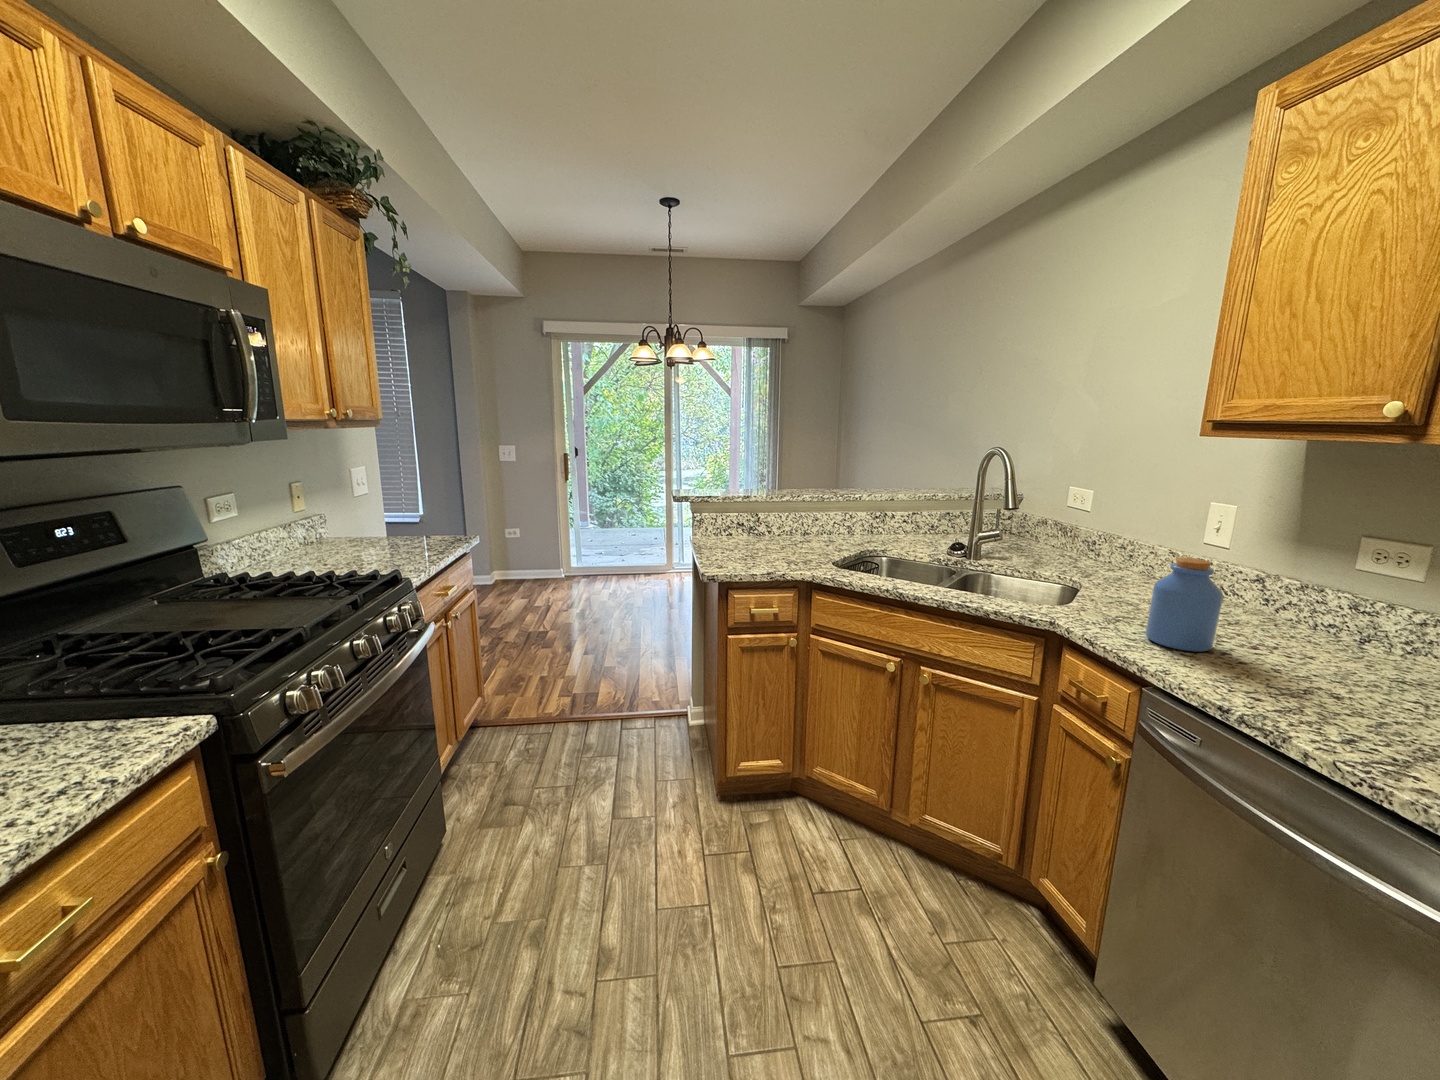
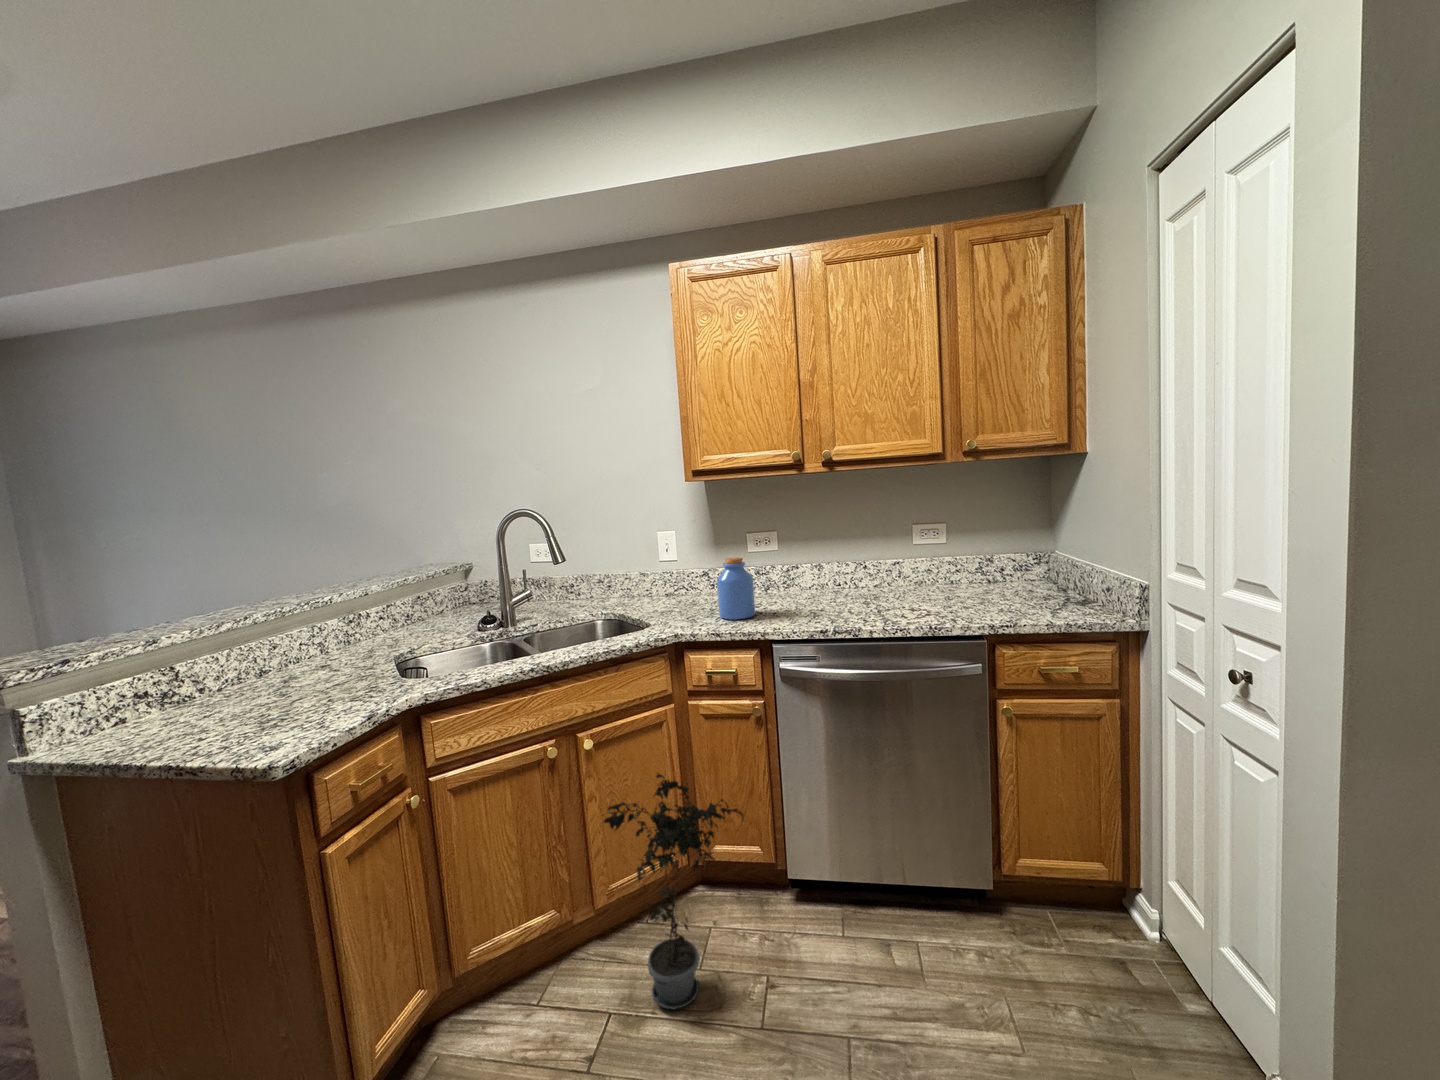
potted plant: none [872,736,986,948] -> present [604,773,743,1009]

